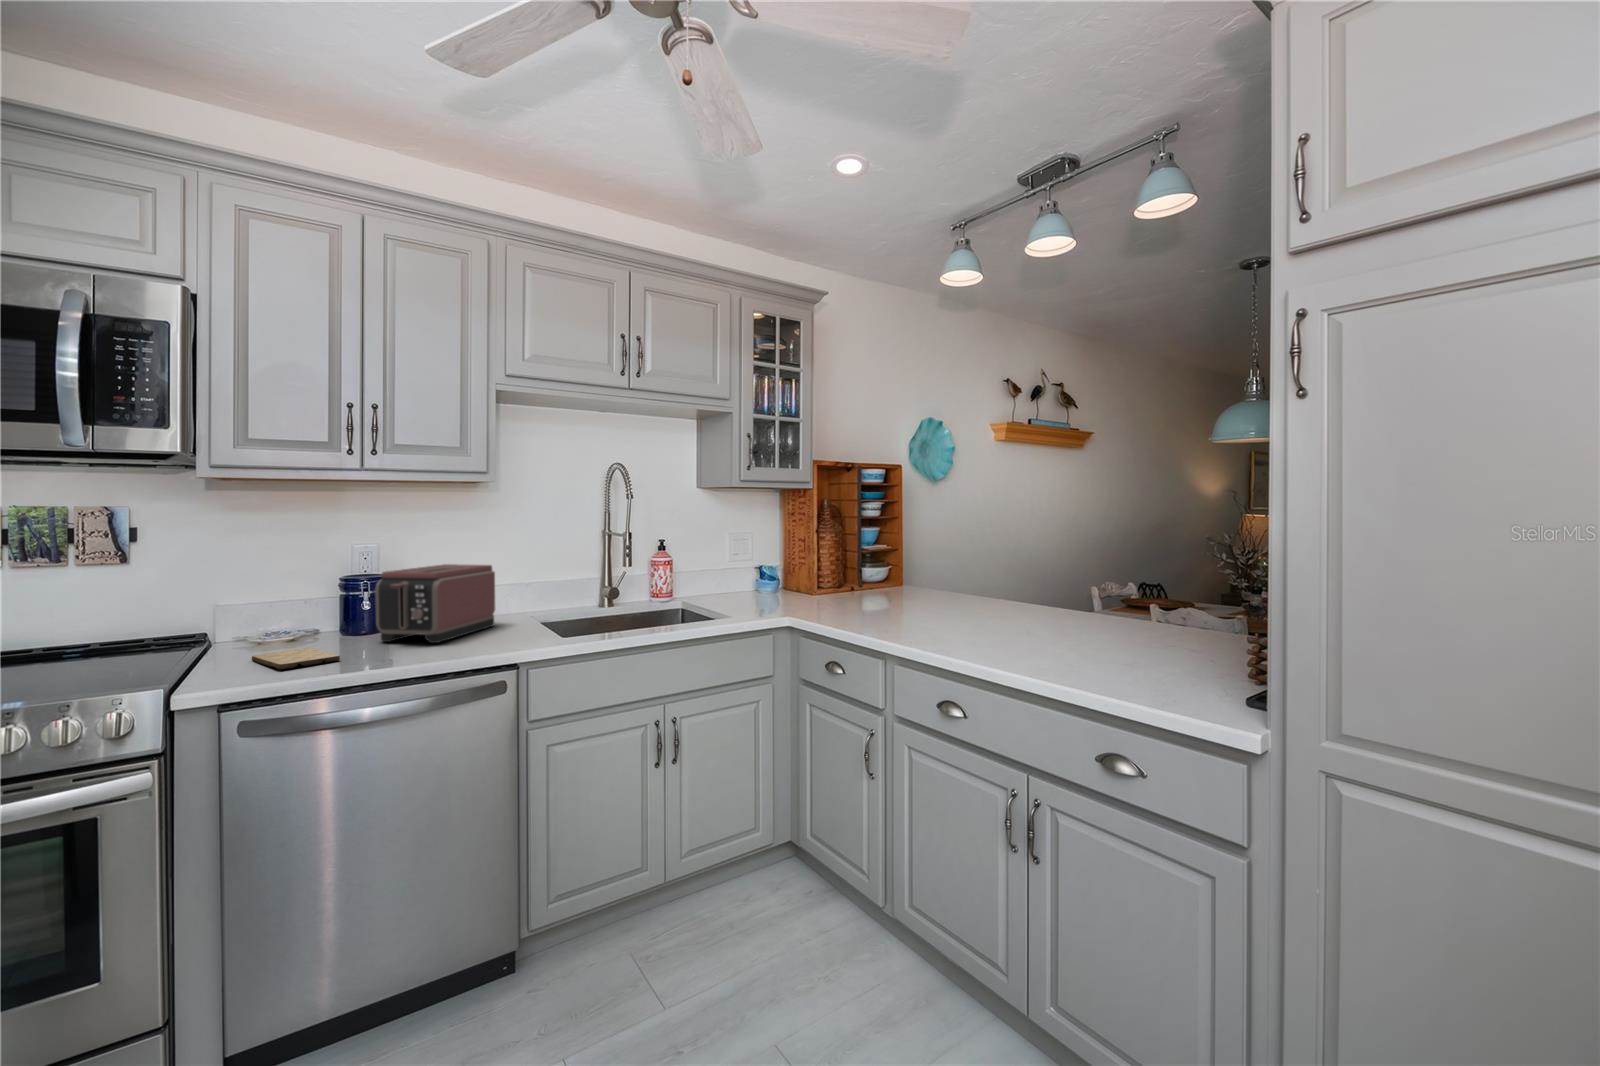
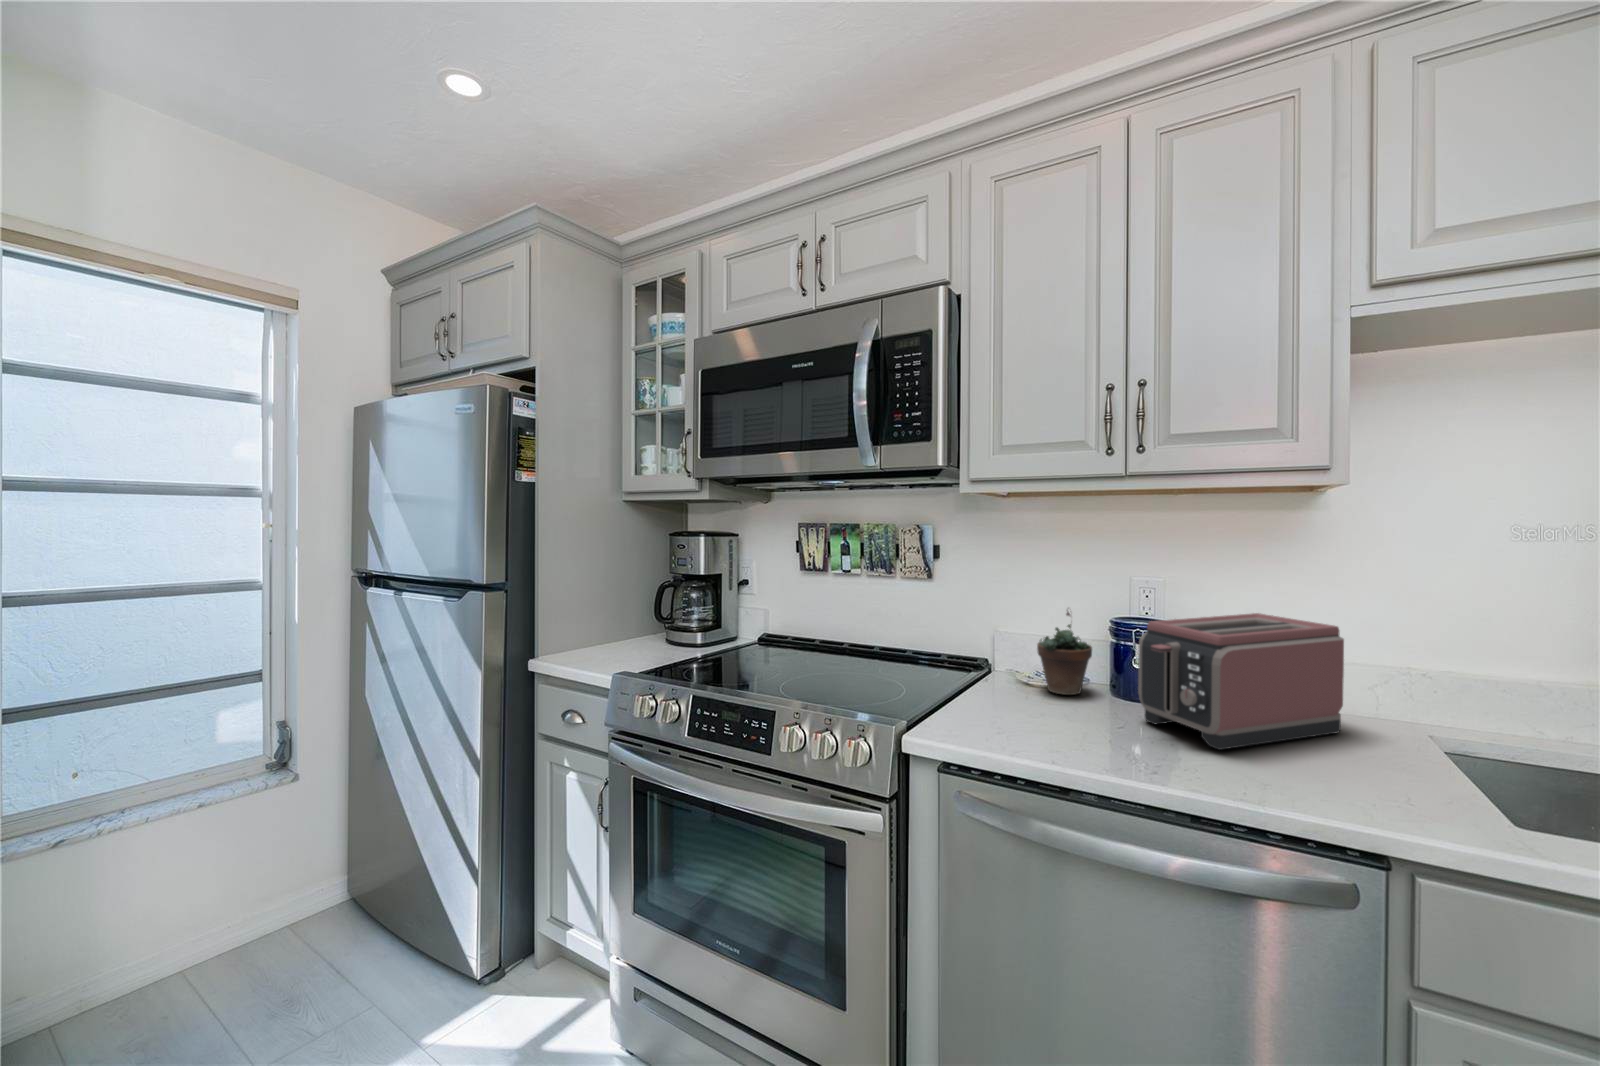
succulent plant: none [277,572,328,642] -> present [1037,610,1092,695]
cutting board: present [252,648,340,670] -> none [994,706,1074,743]

